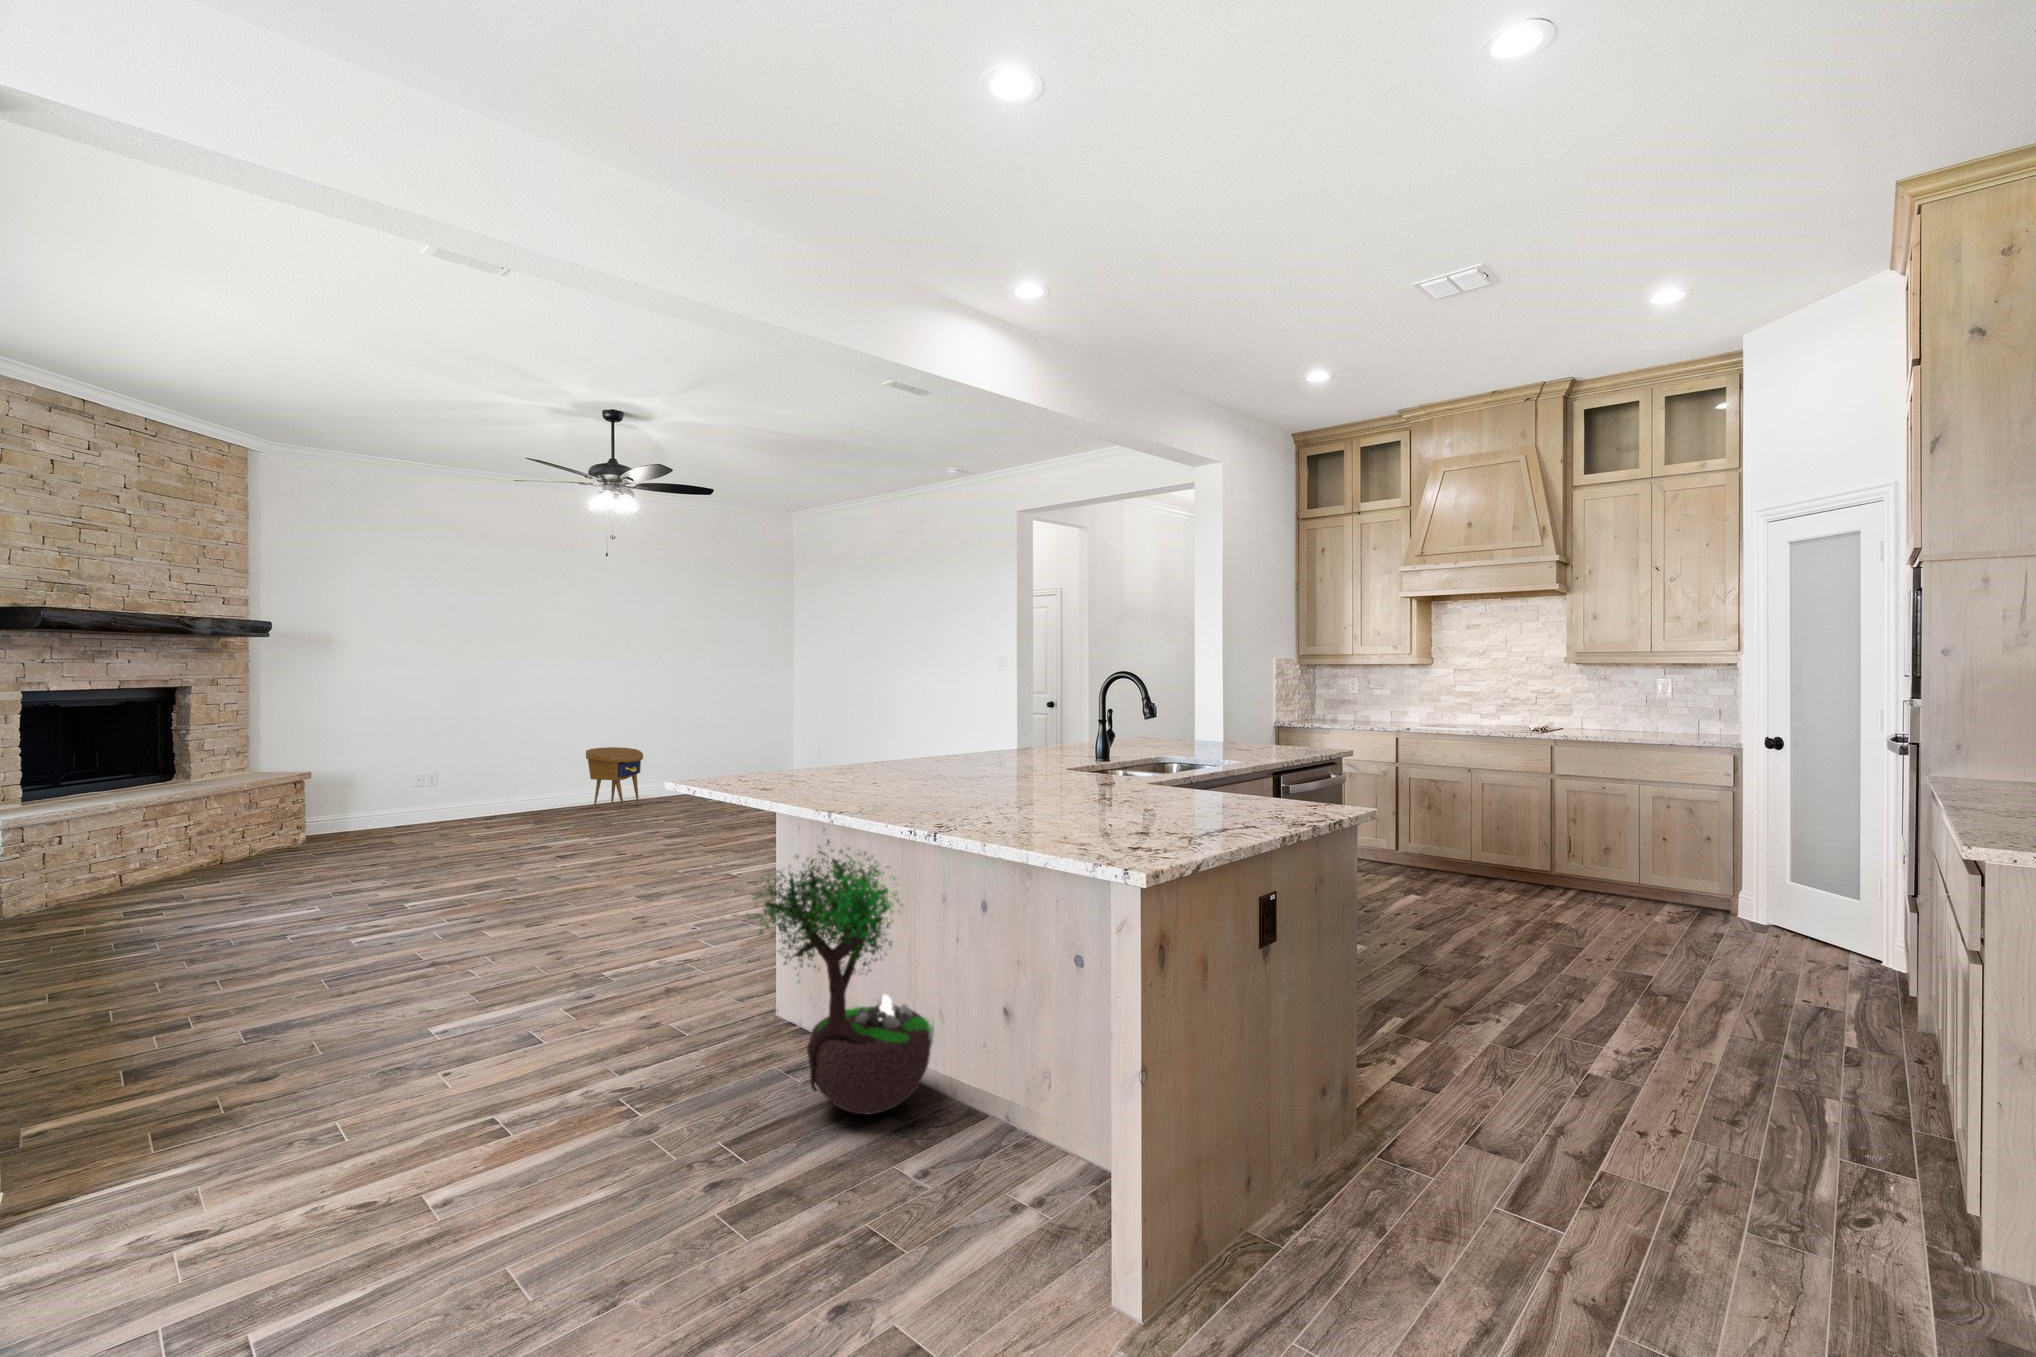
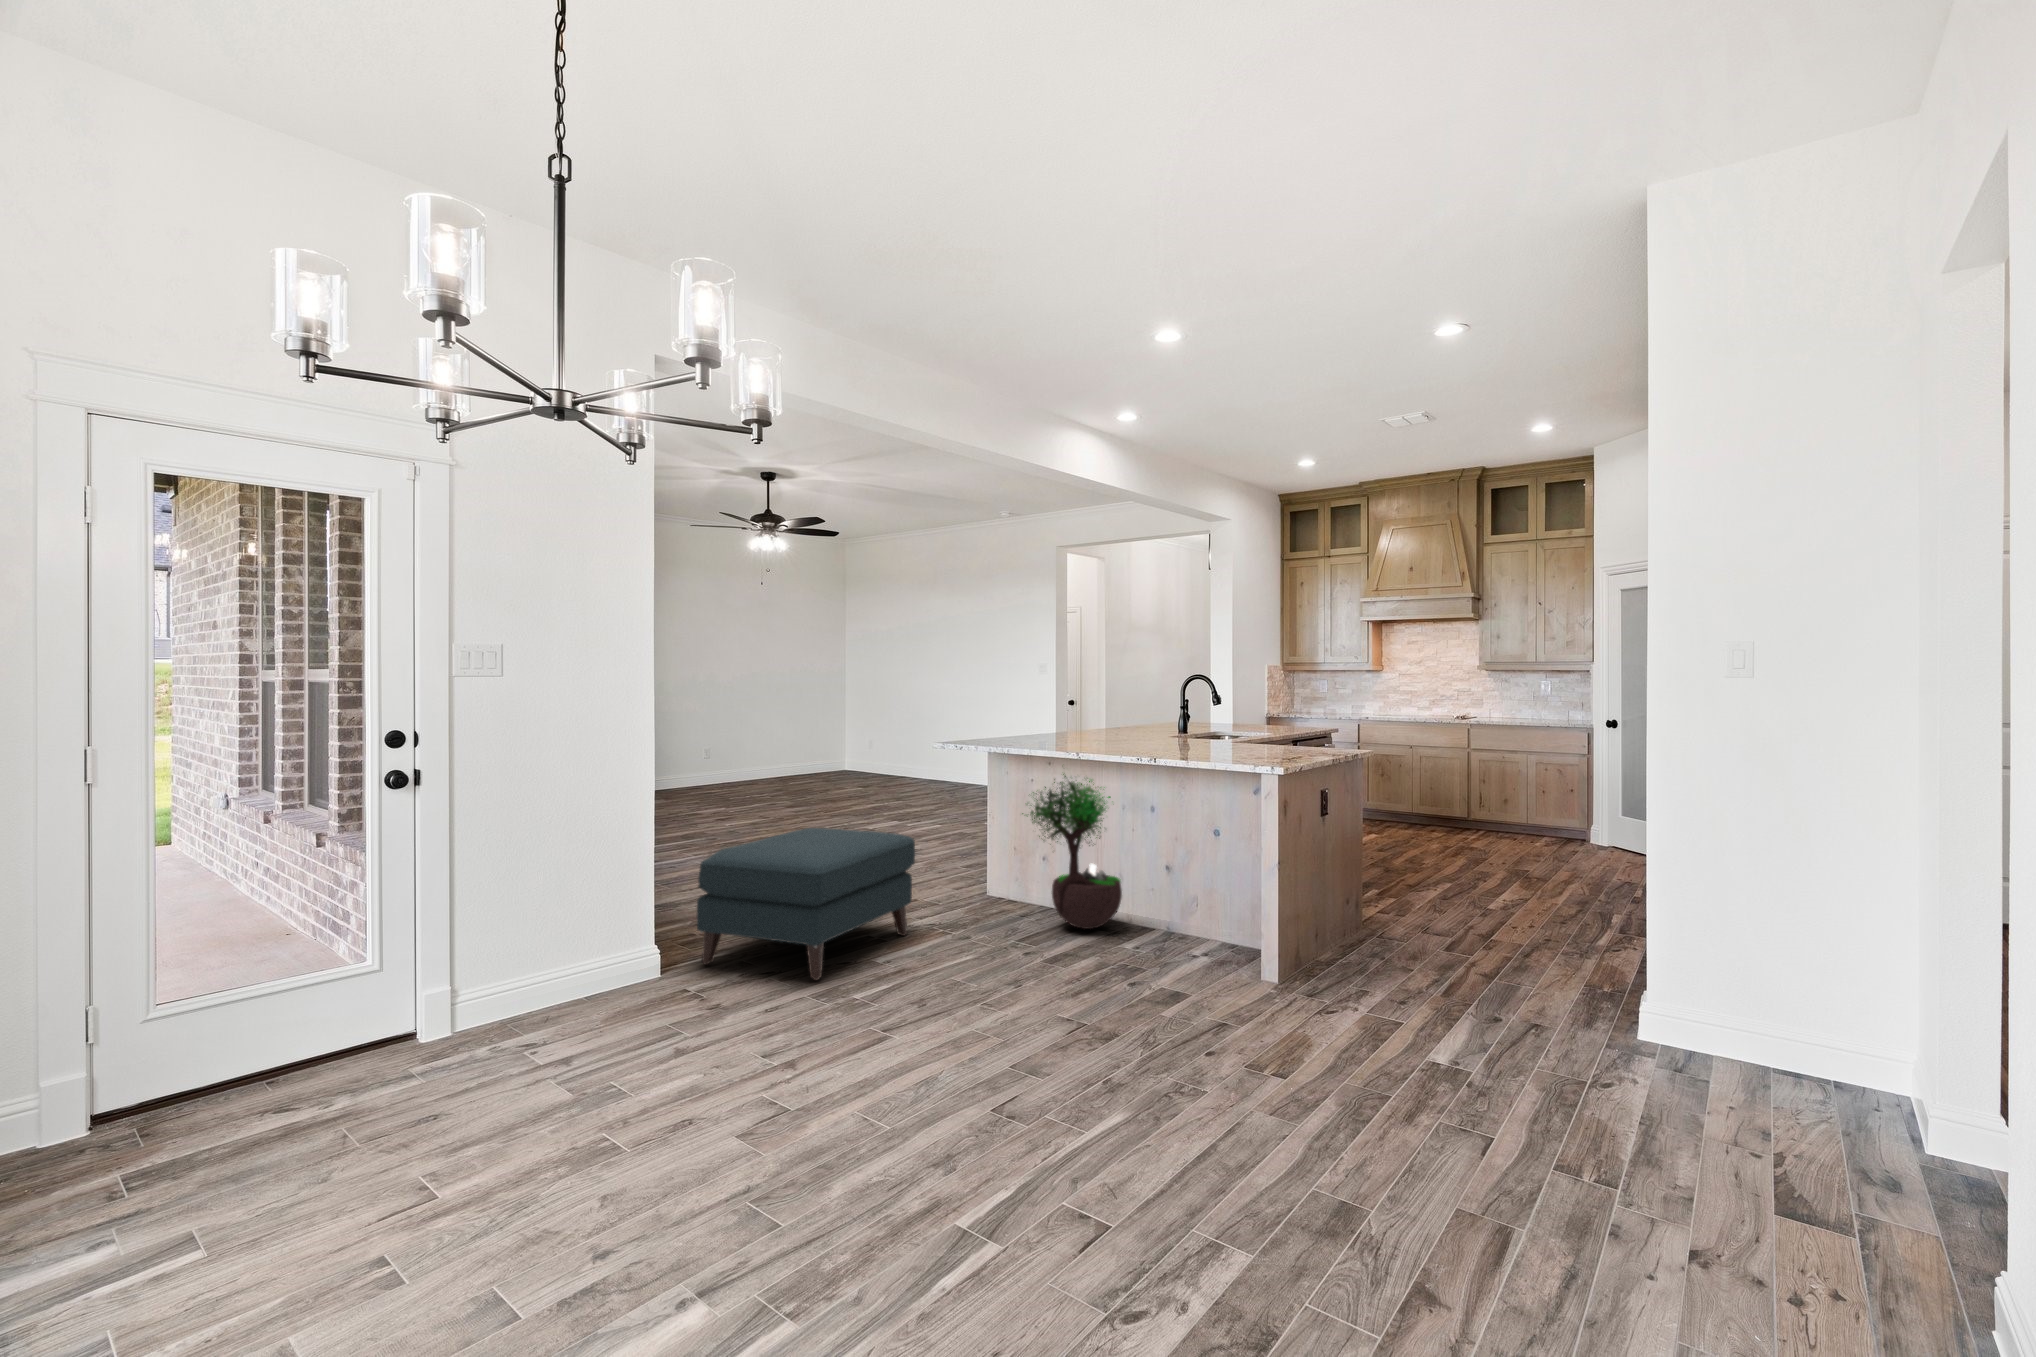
side table: present [586,747,643,808] -> none [681,739,728,791]
ottoman: none [88,925,571,1272] -> present [697,828,915,980]

